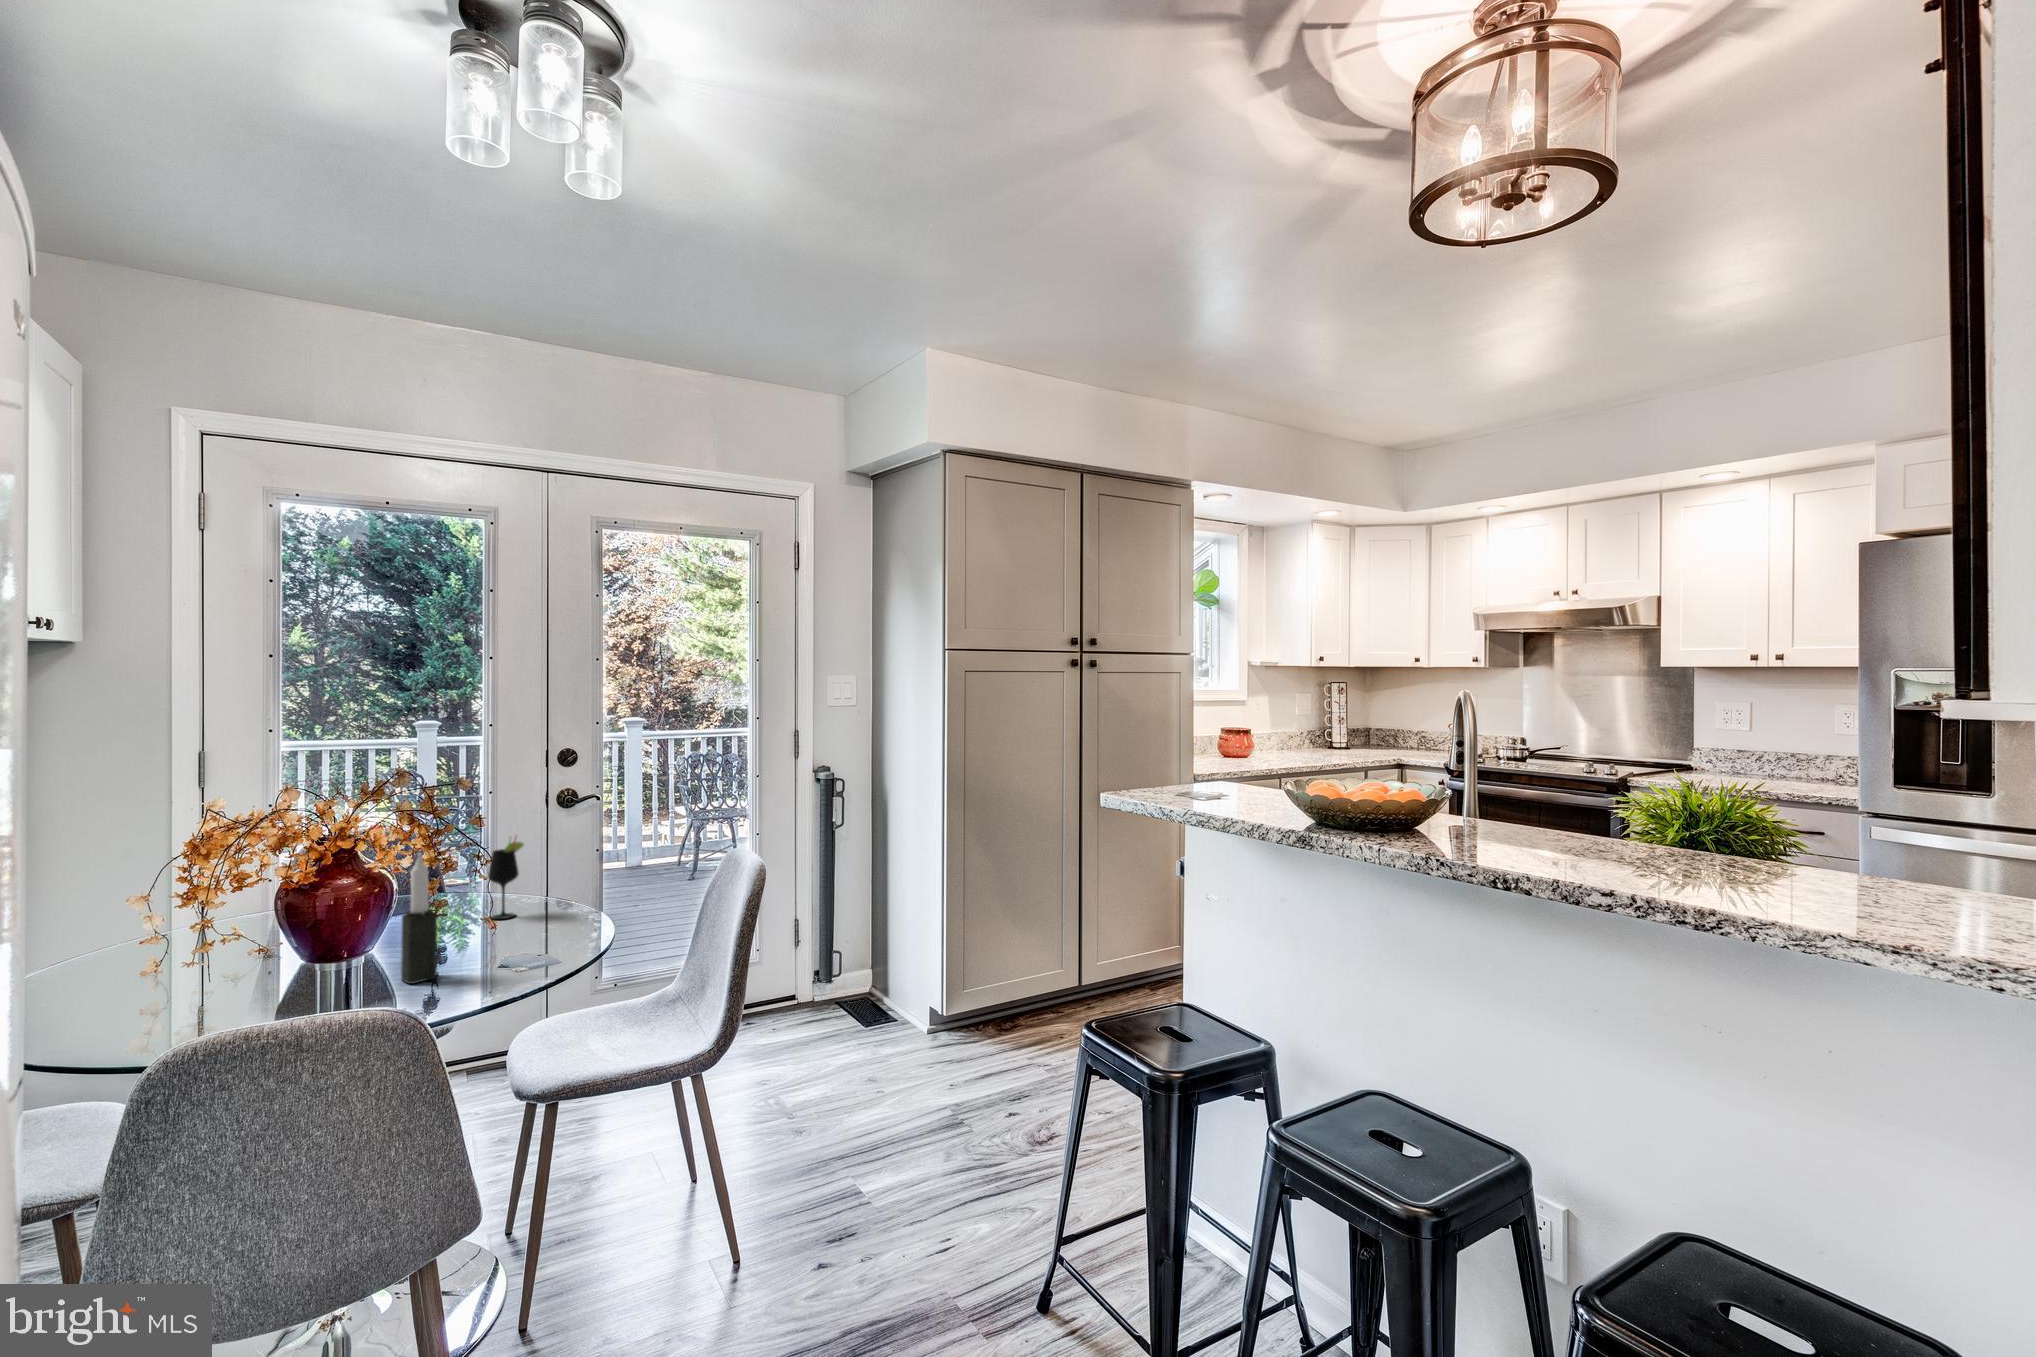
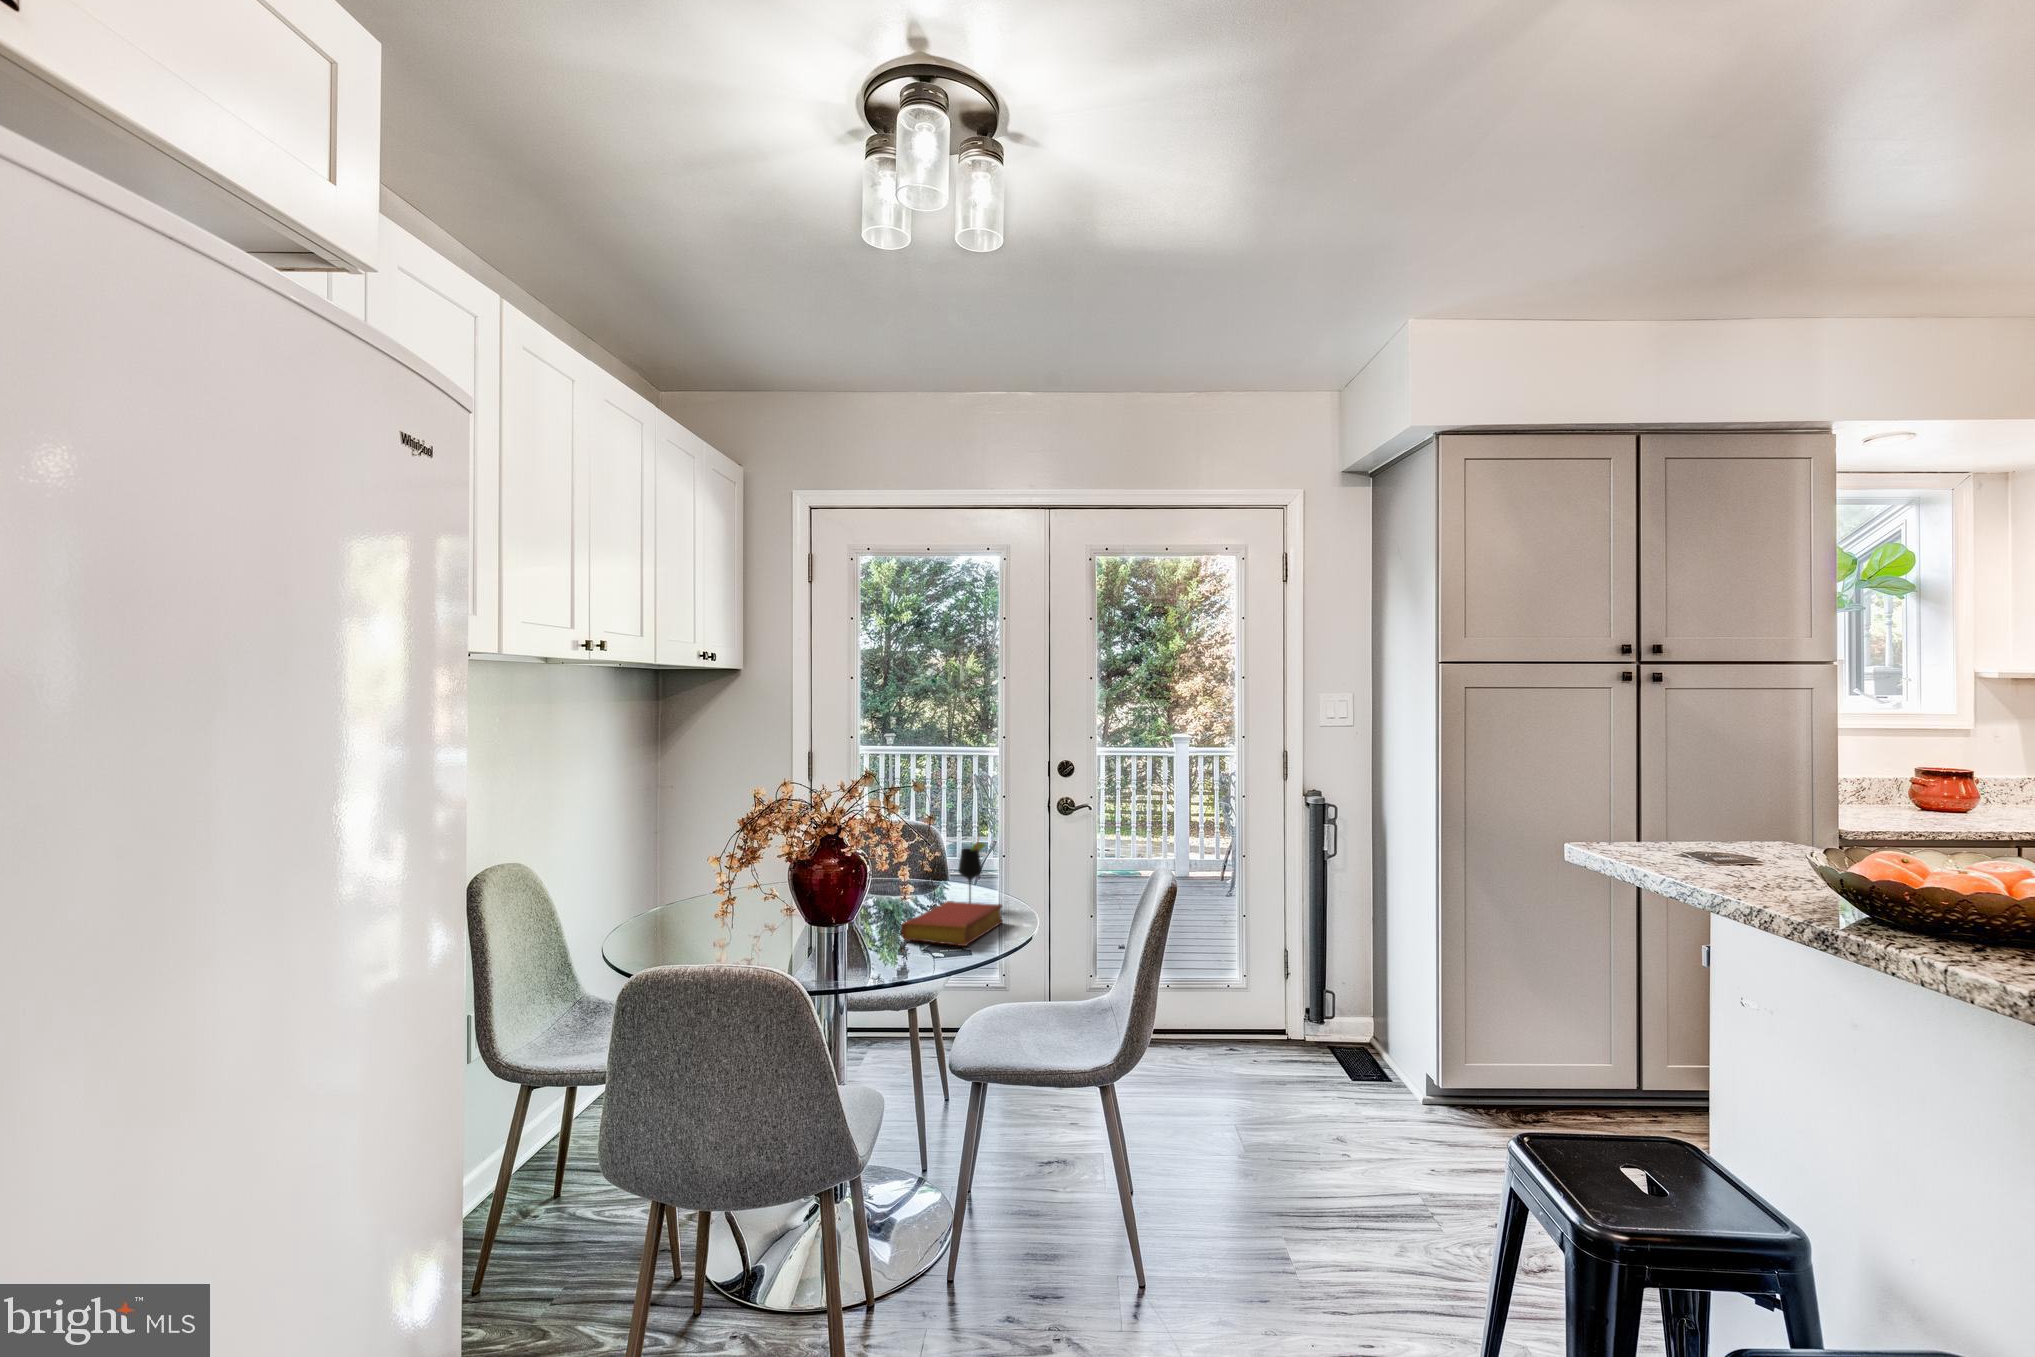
candle: present [401,853,437,984] -> none [872,844,896,953]
book: none [438,907,556,963] -> present [902,901,1003,946]

